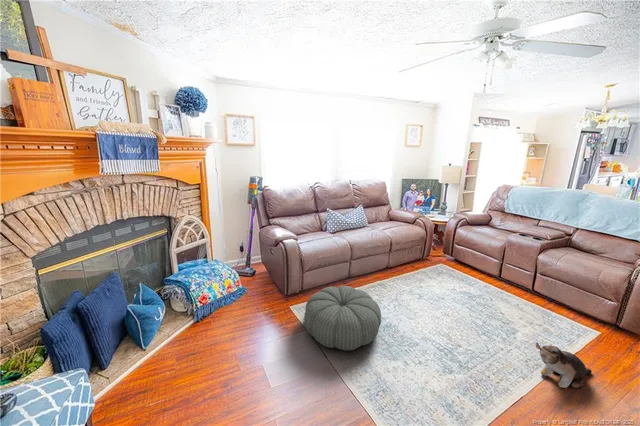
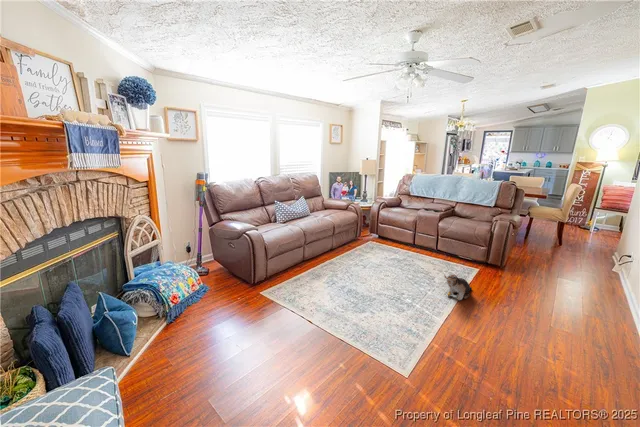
pouf: present [304,286,381,350] -> none [280,263,344,311]

